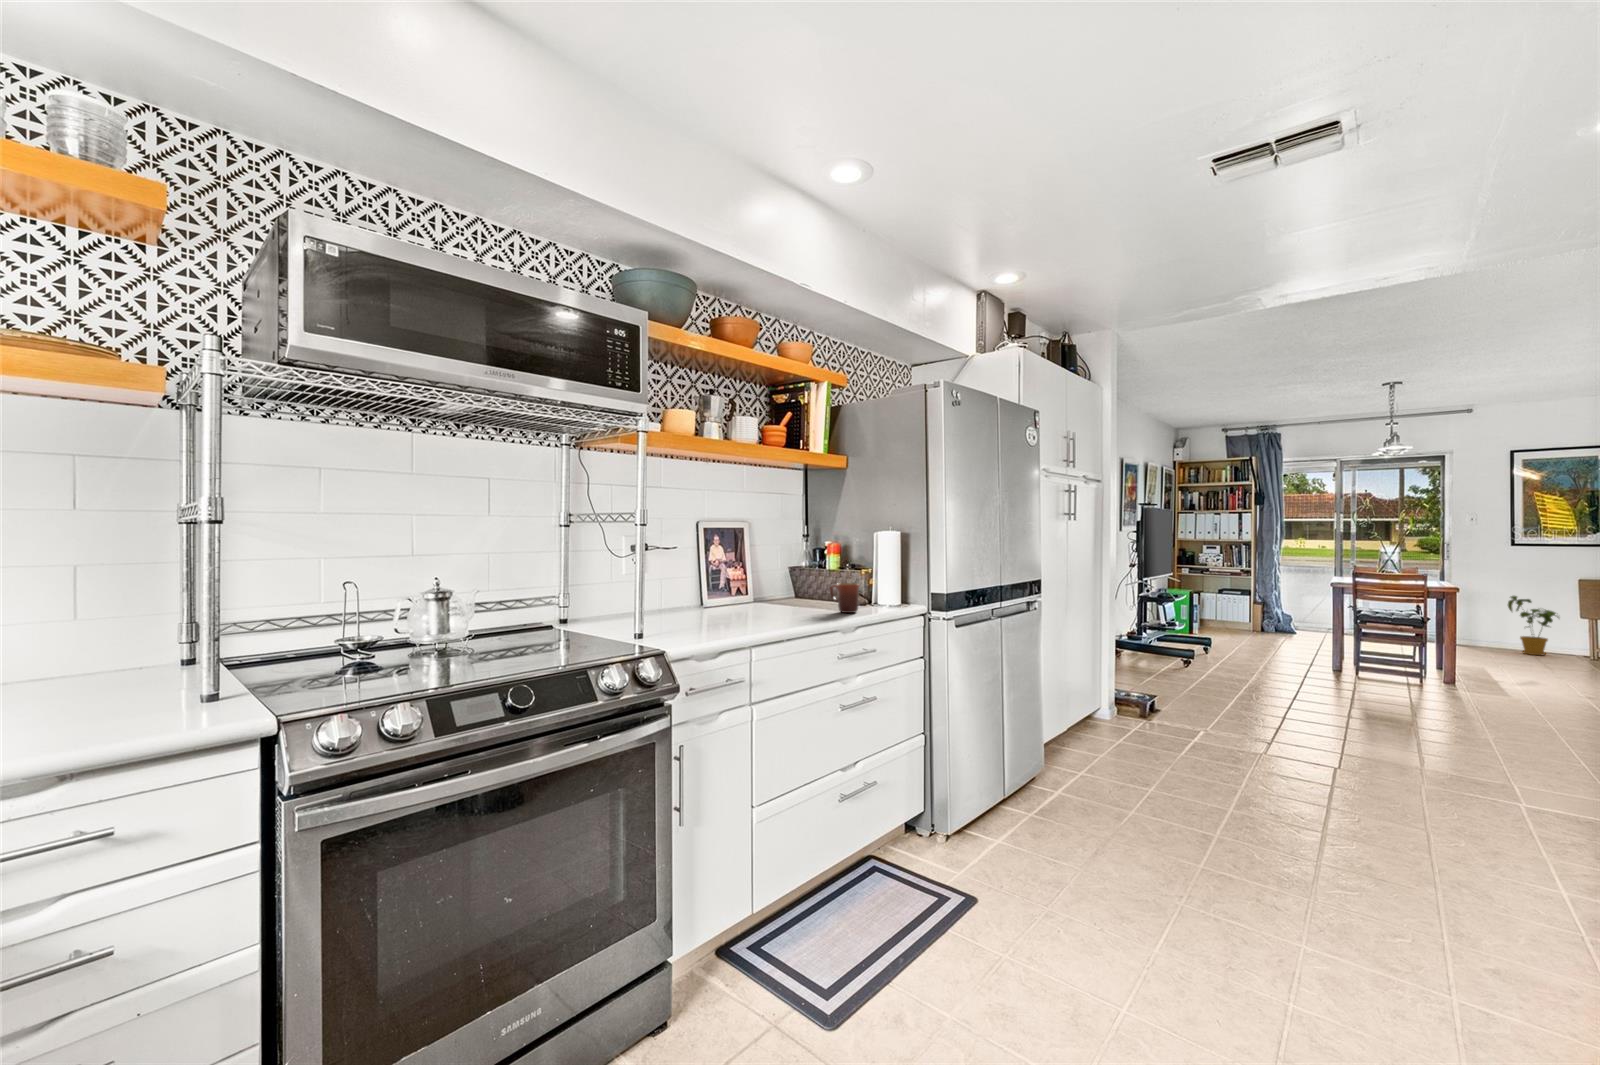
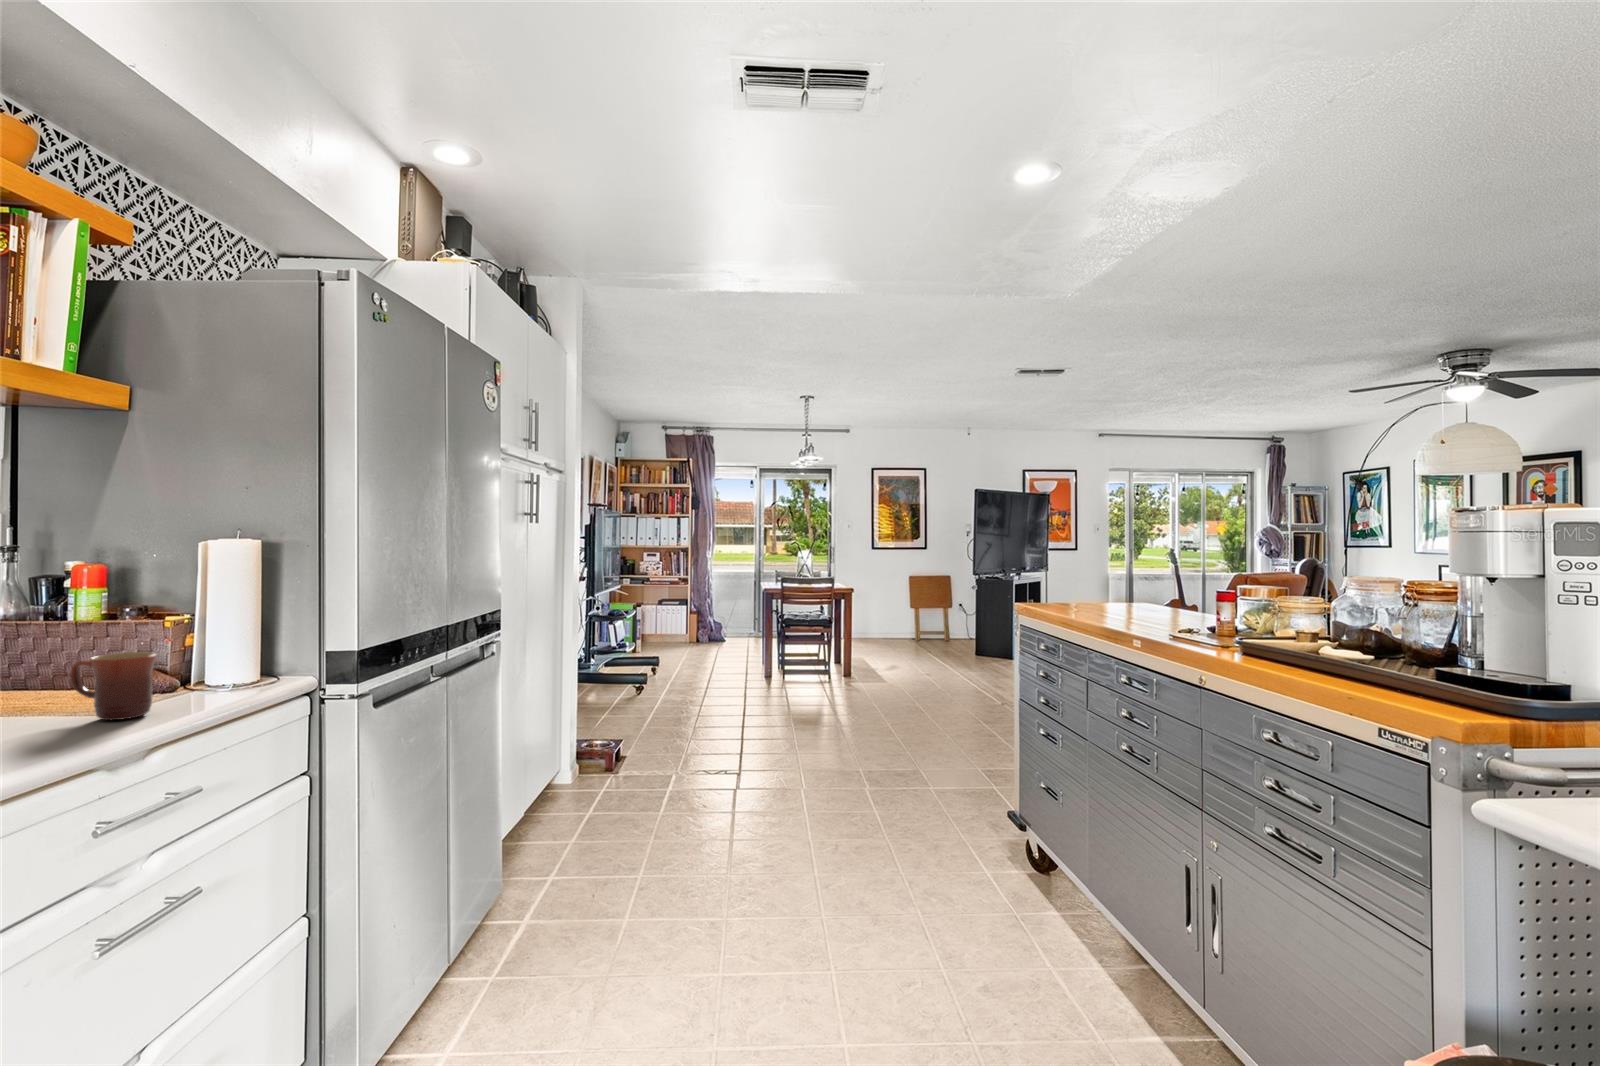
house plant: present [1508,596,1558,655] -> none [871,593,901,642]

